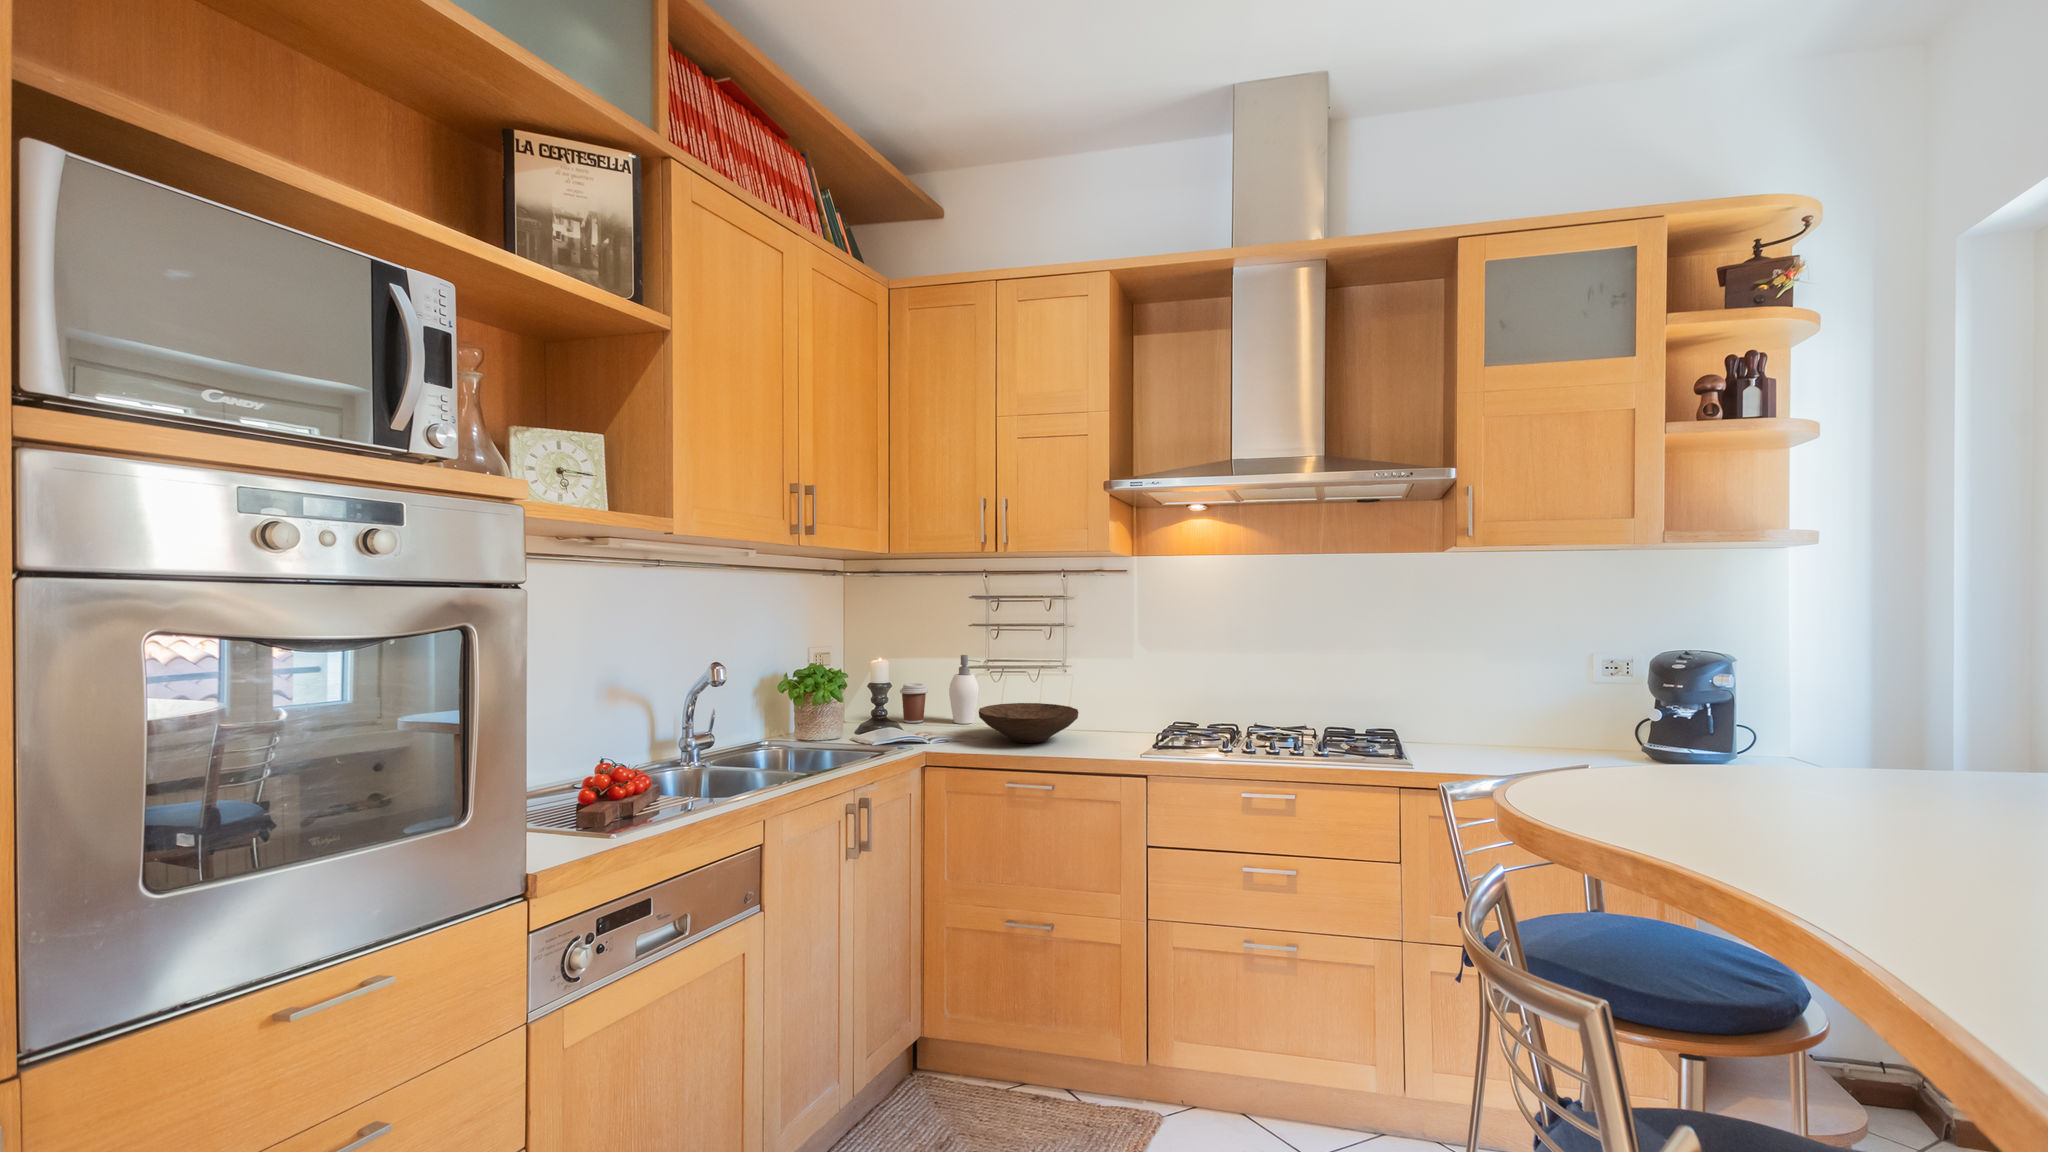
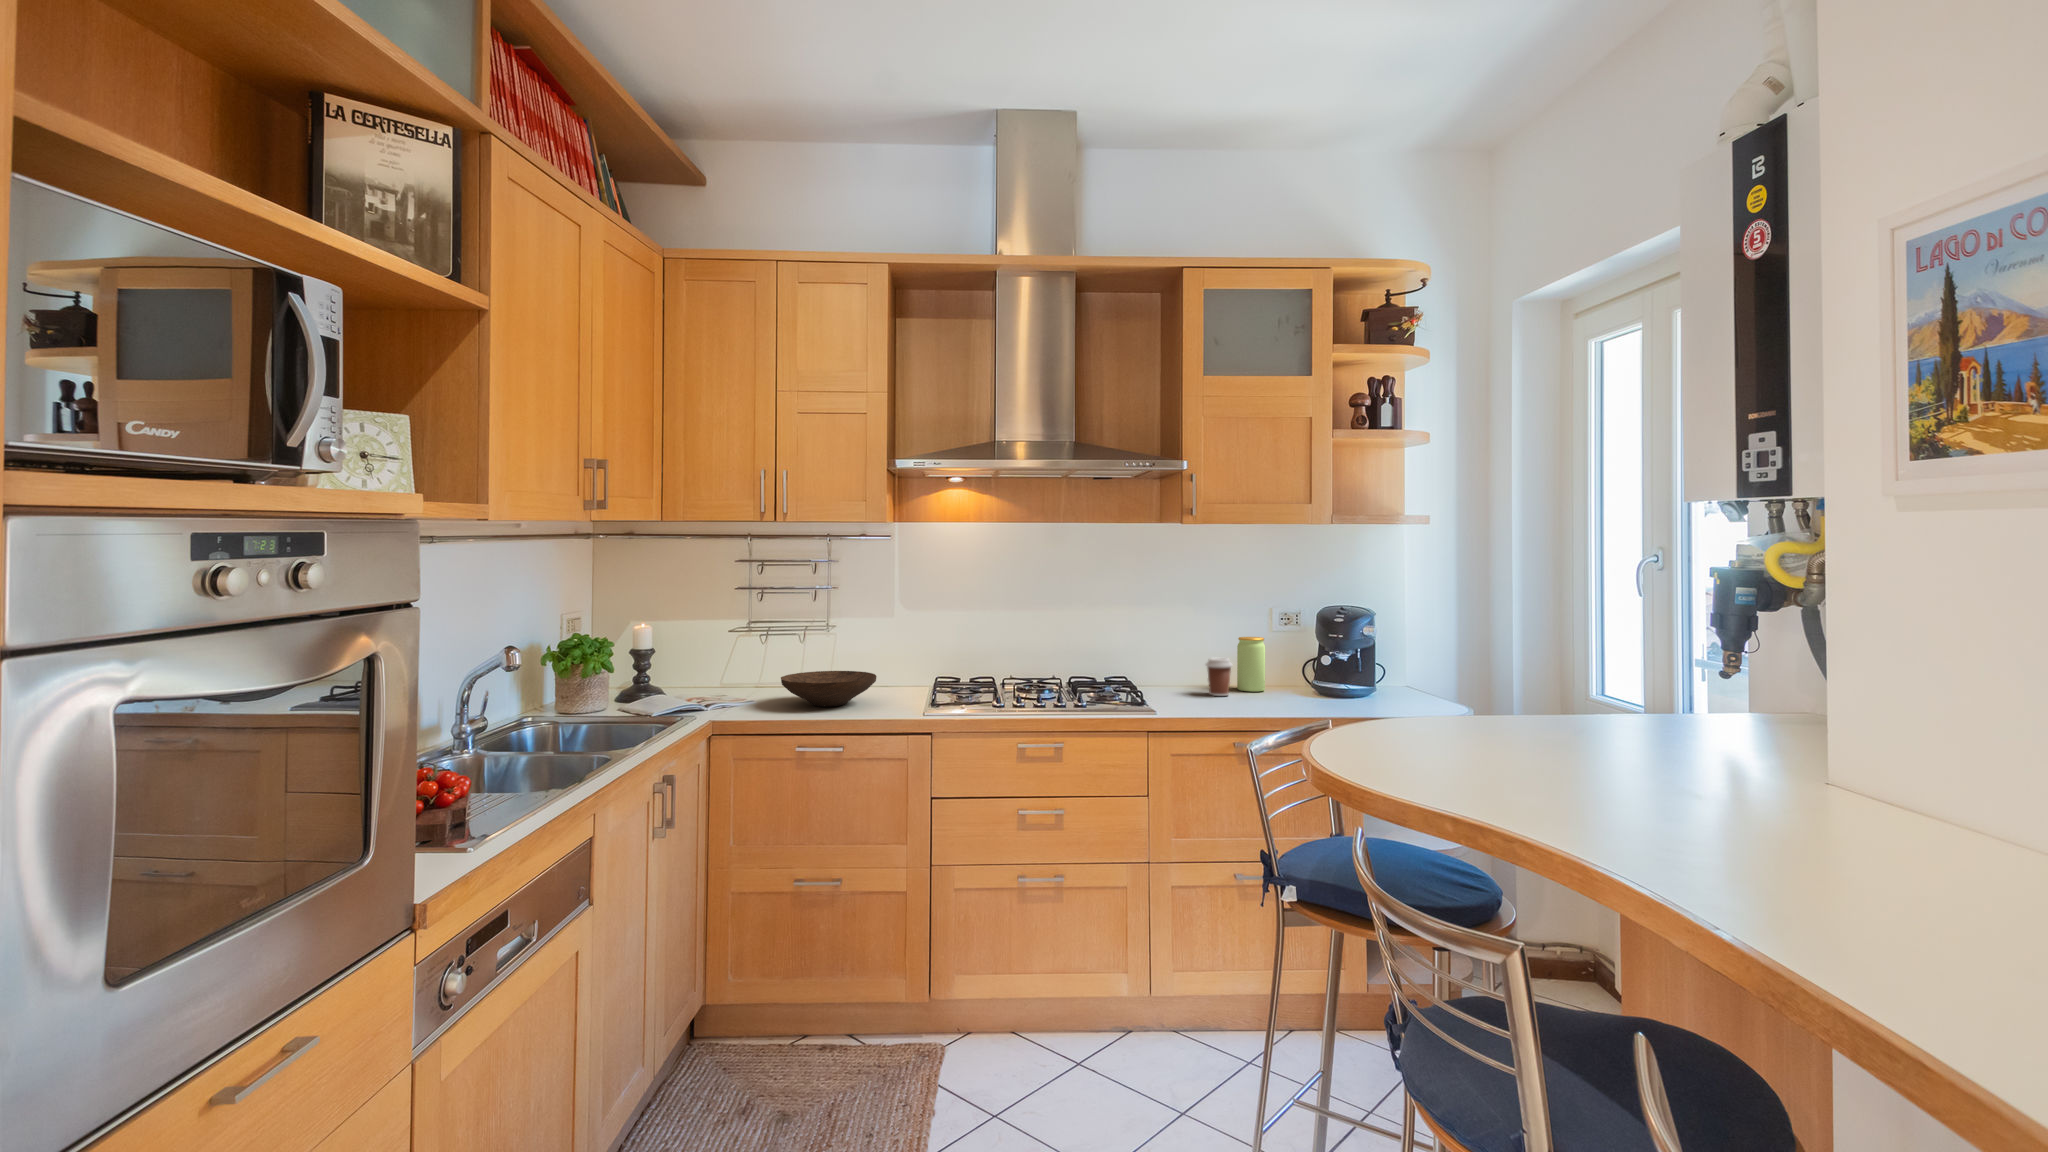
soap dispenser: present [949,655,980,724] -> none [743,628,776,695]
coffee cup: present [900,683,928,723] -> present [1206,658,1233,696]
jar: none [1524,687,1565,758] -> present [1237,637,1265,692]

